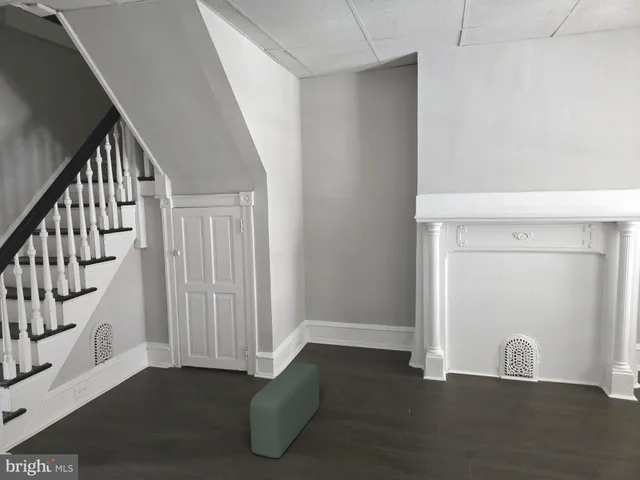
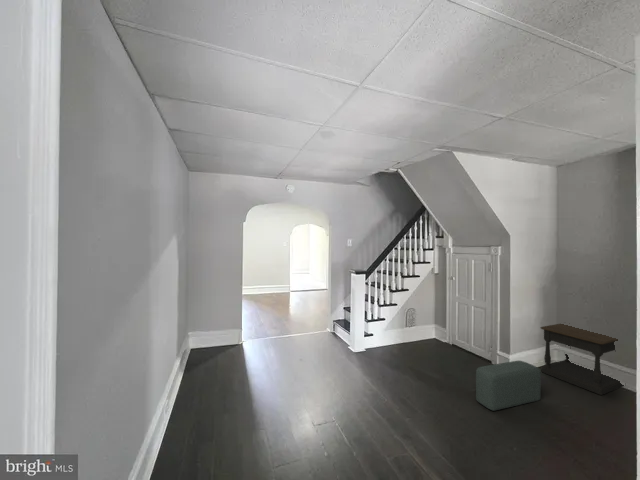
side table: none [301,292,374,371] -> present [541,324,624,395]

